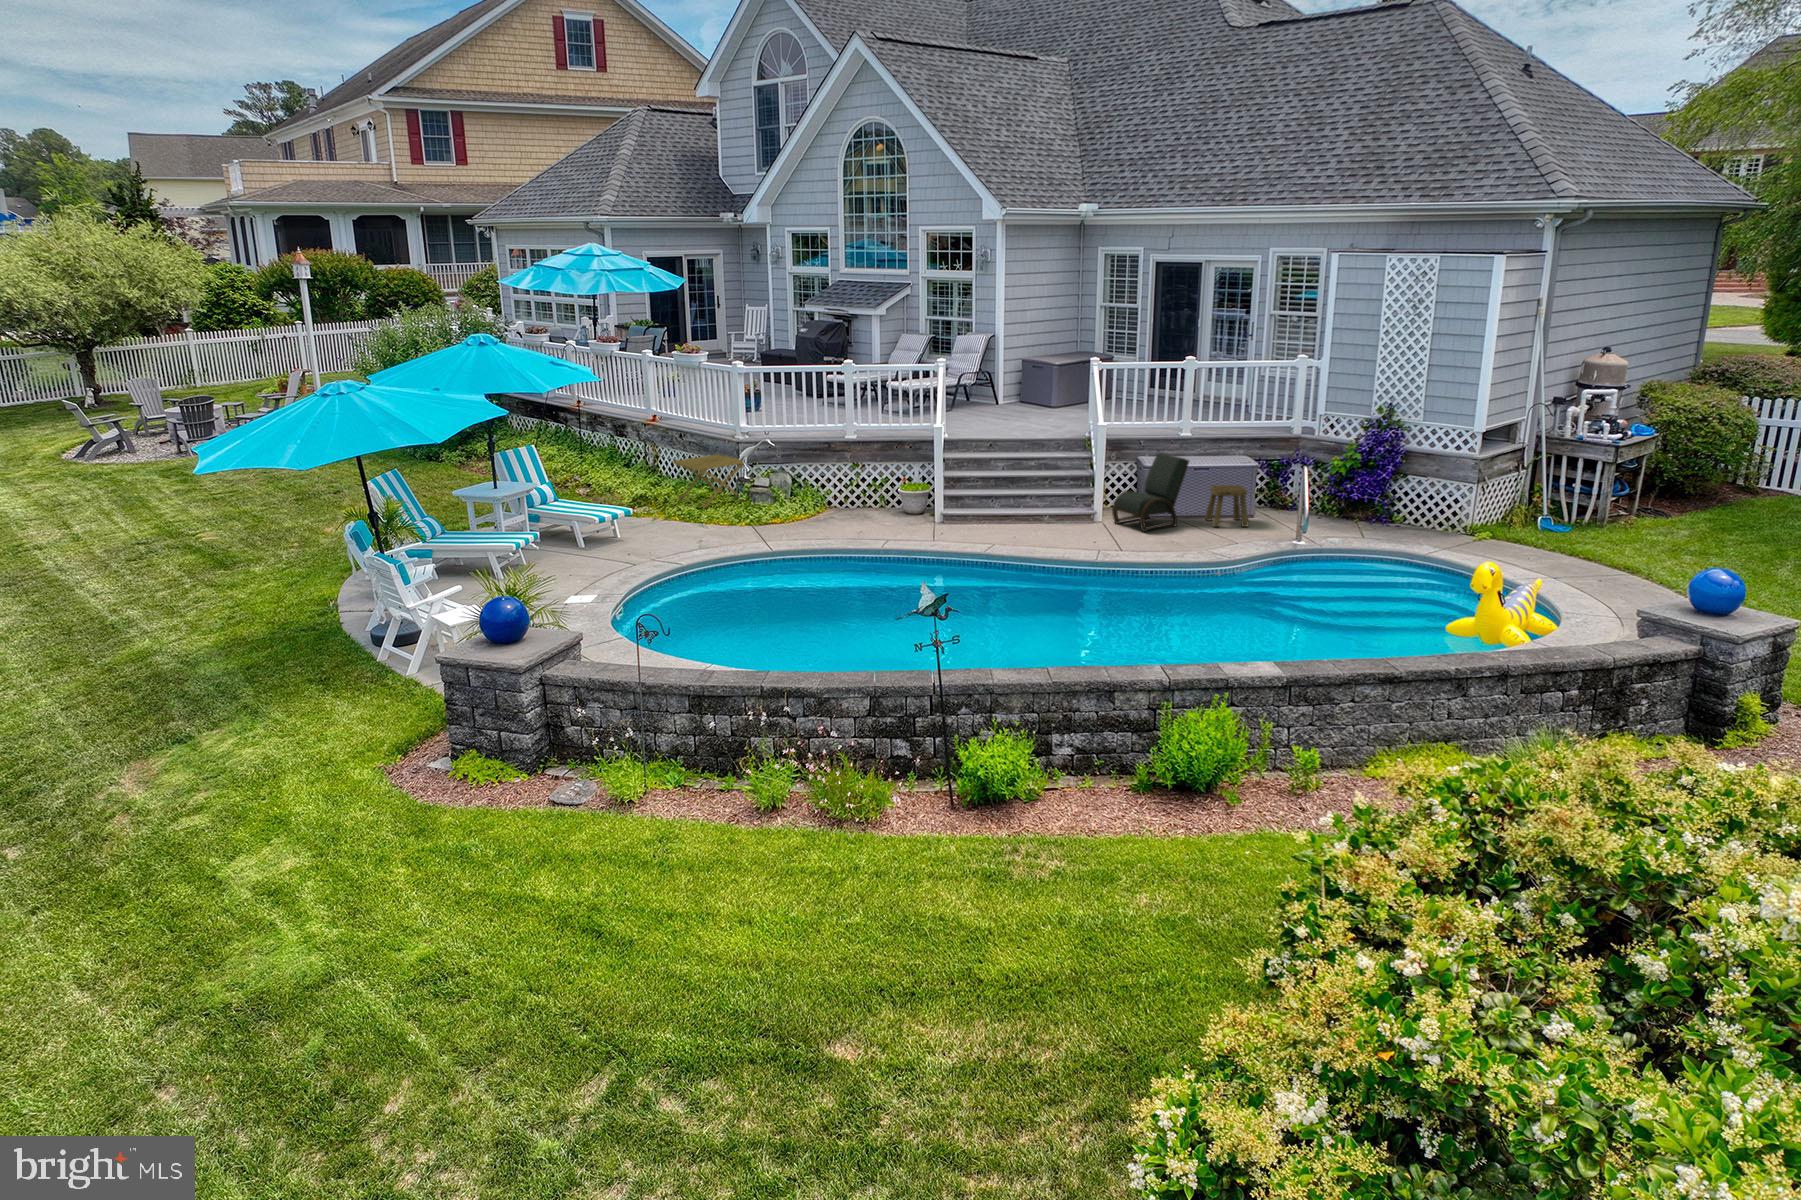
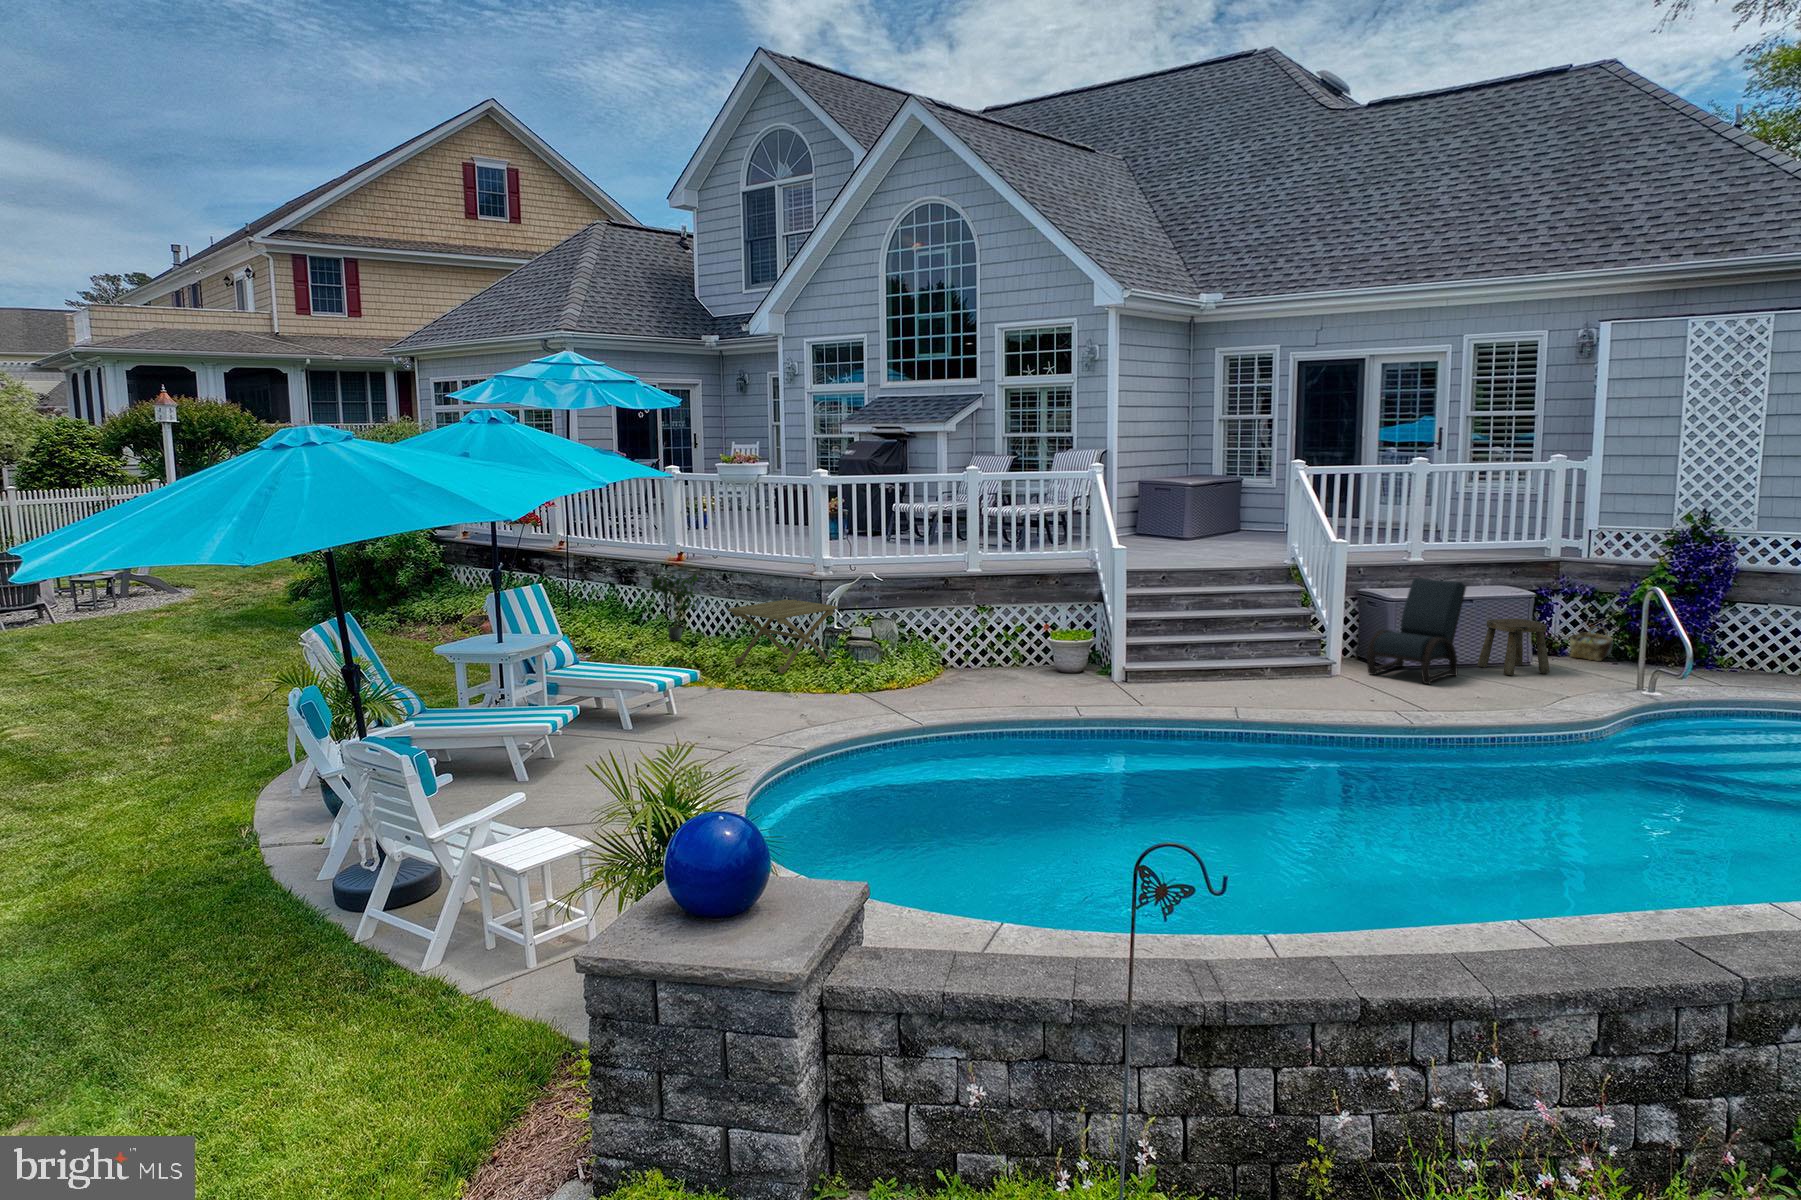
potted plant: none [628,431,670,480] -> present [647,574,702,641]
woven basket: none [1288,492,1321,518] -> present [1570,628,1613,661]

